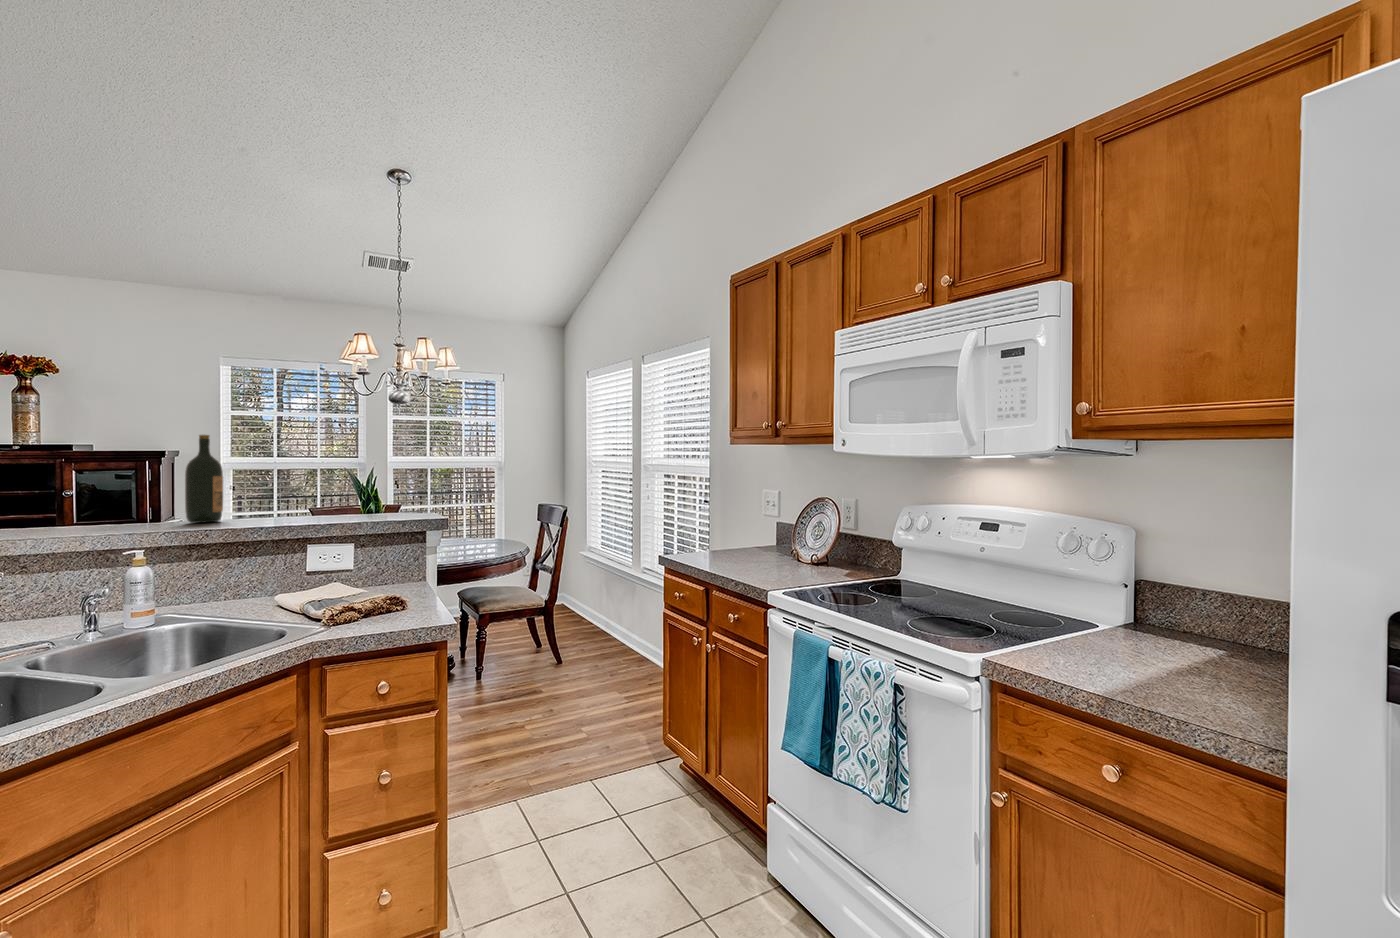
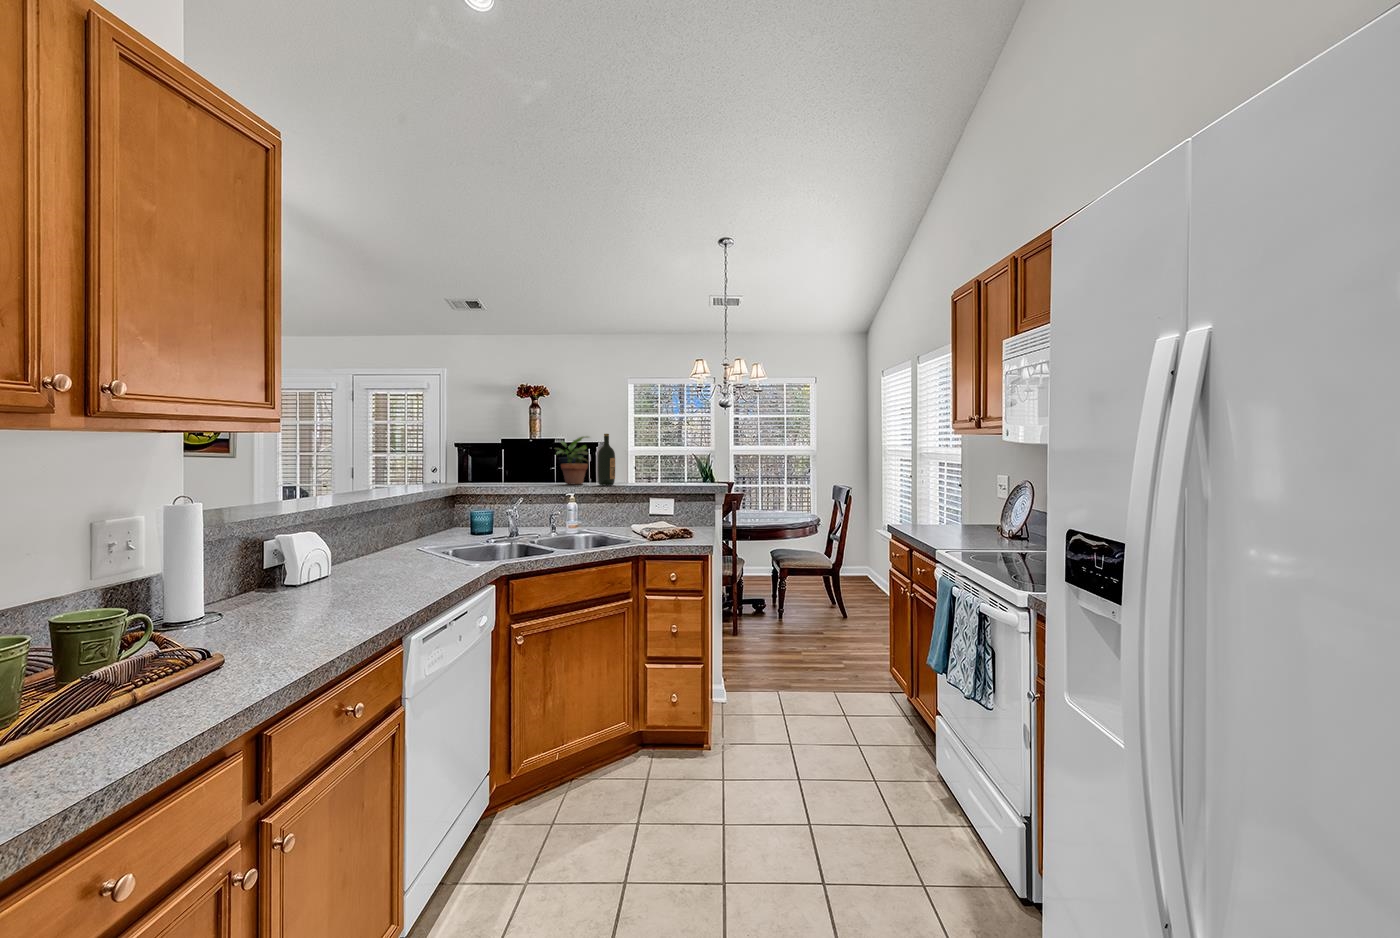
potted plant: none [80,439,166,523] -> present [556,437,588,484]

